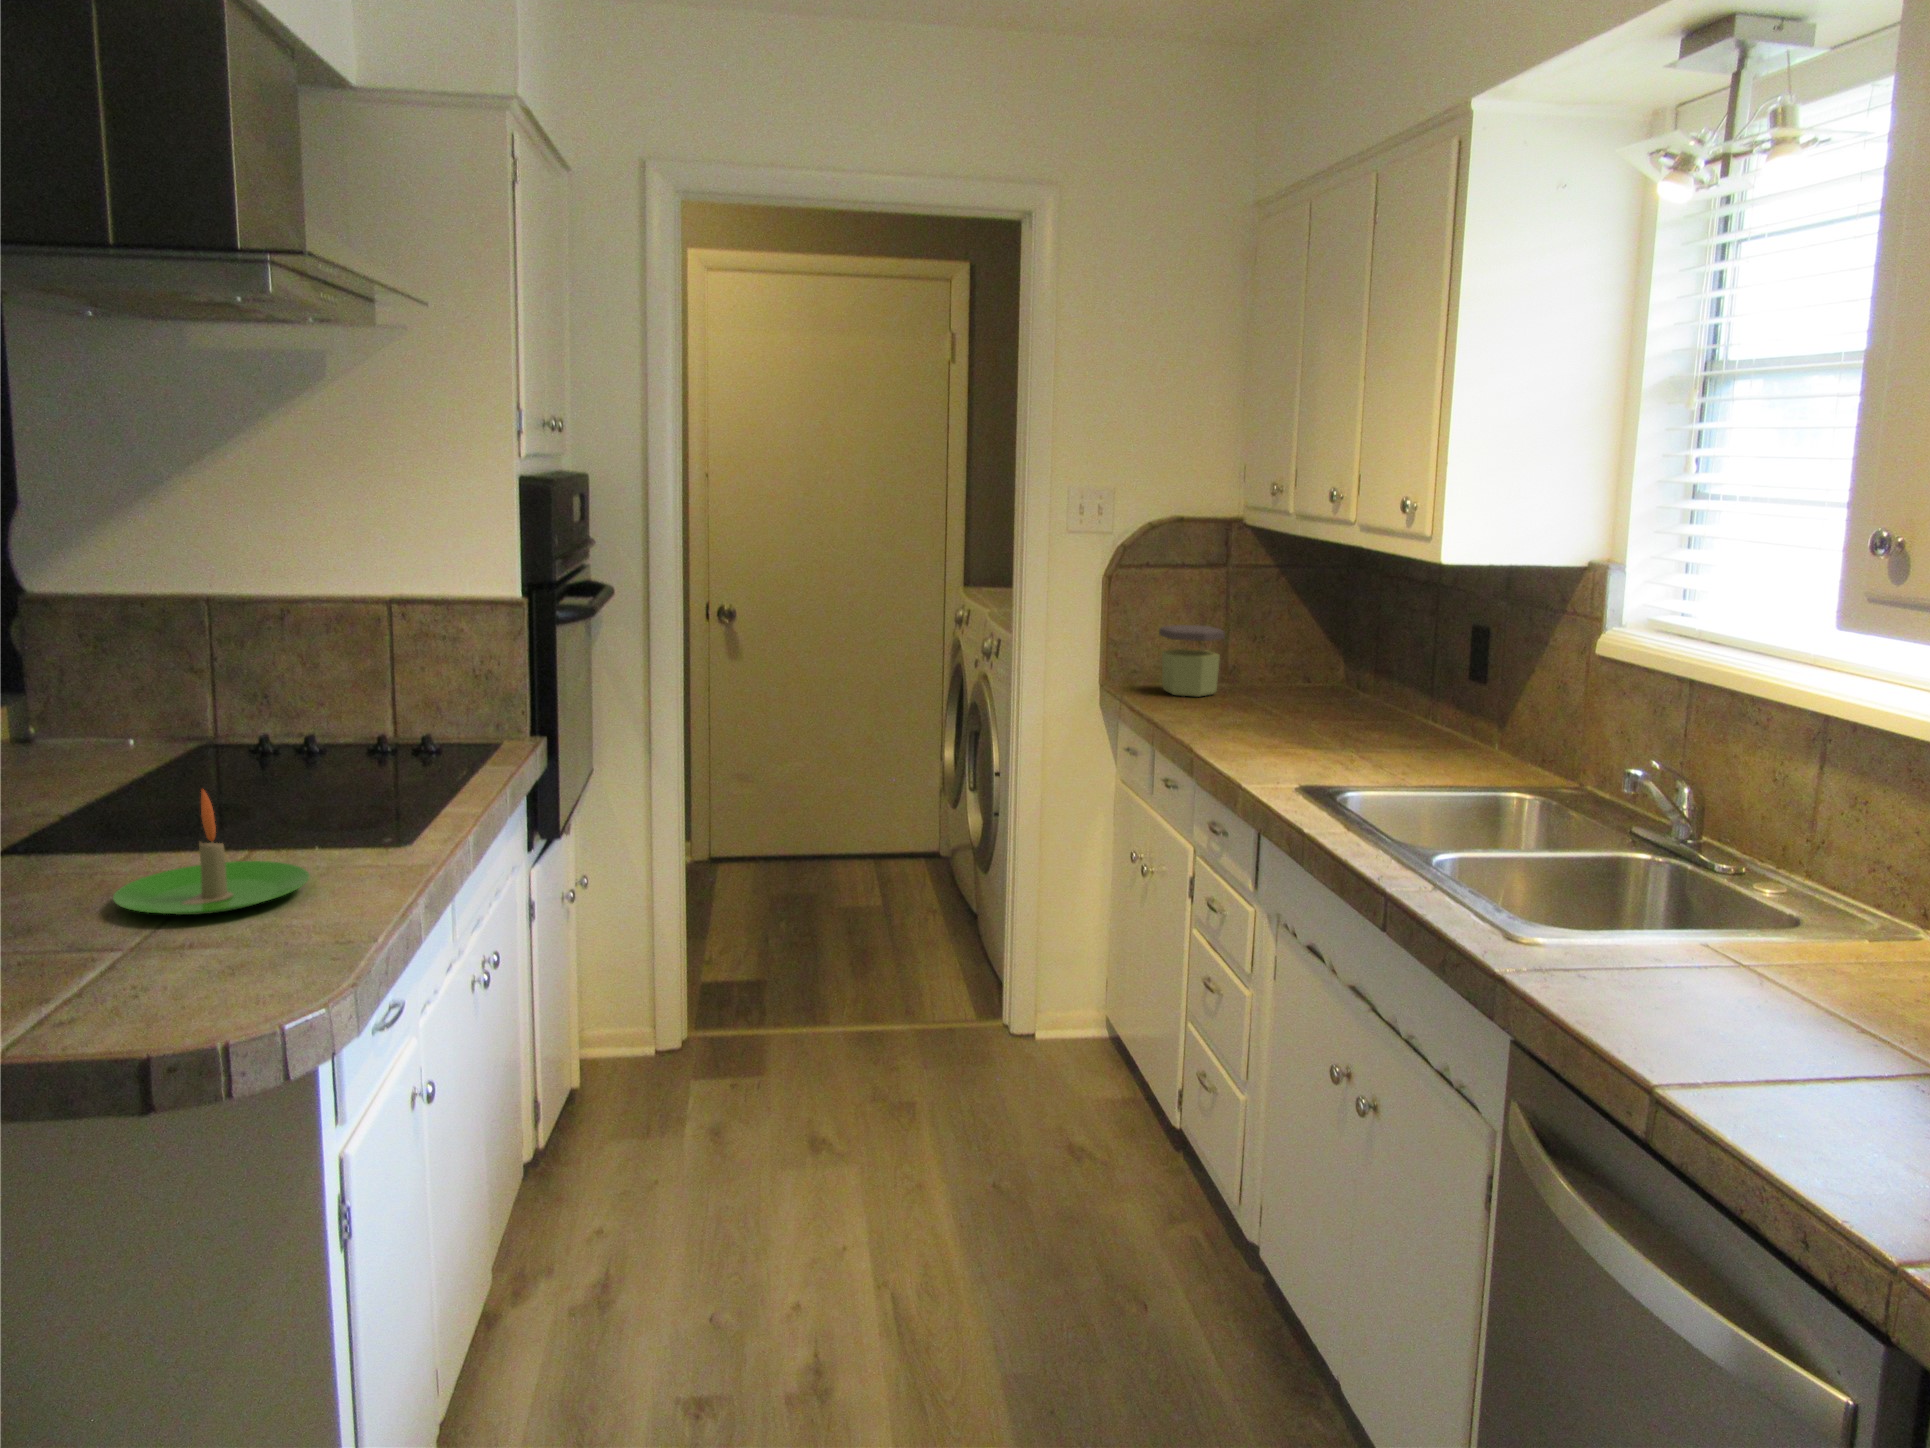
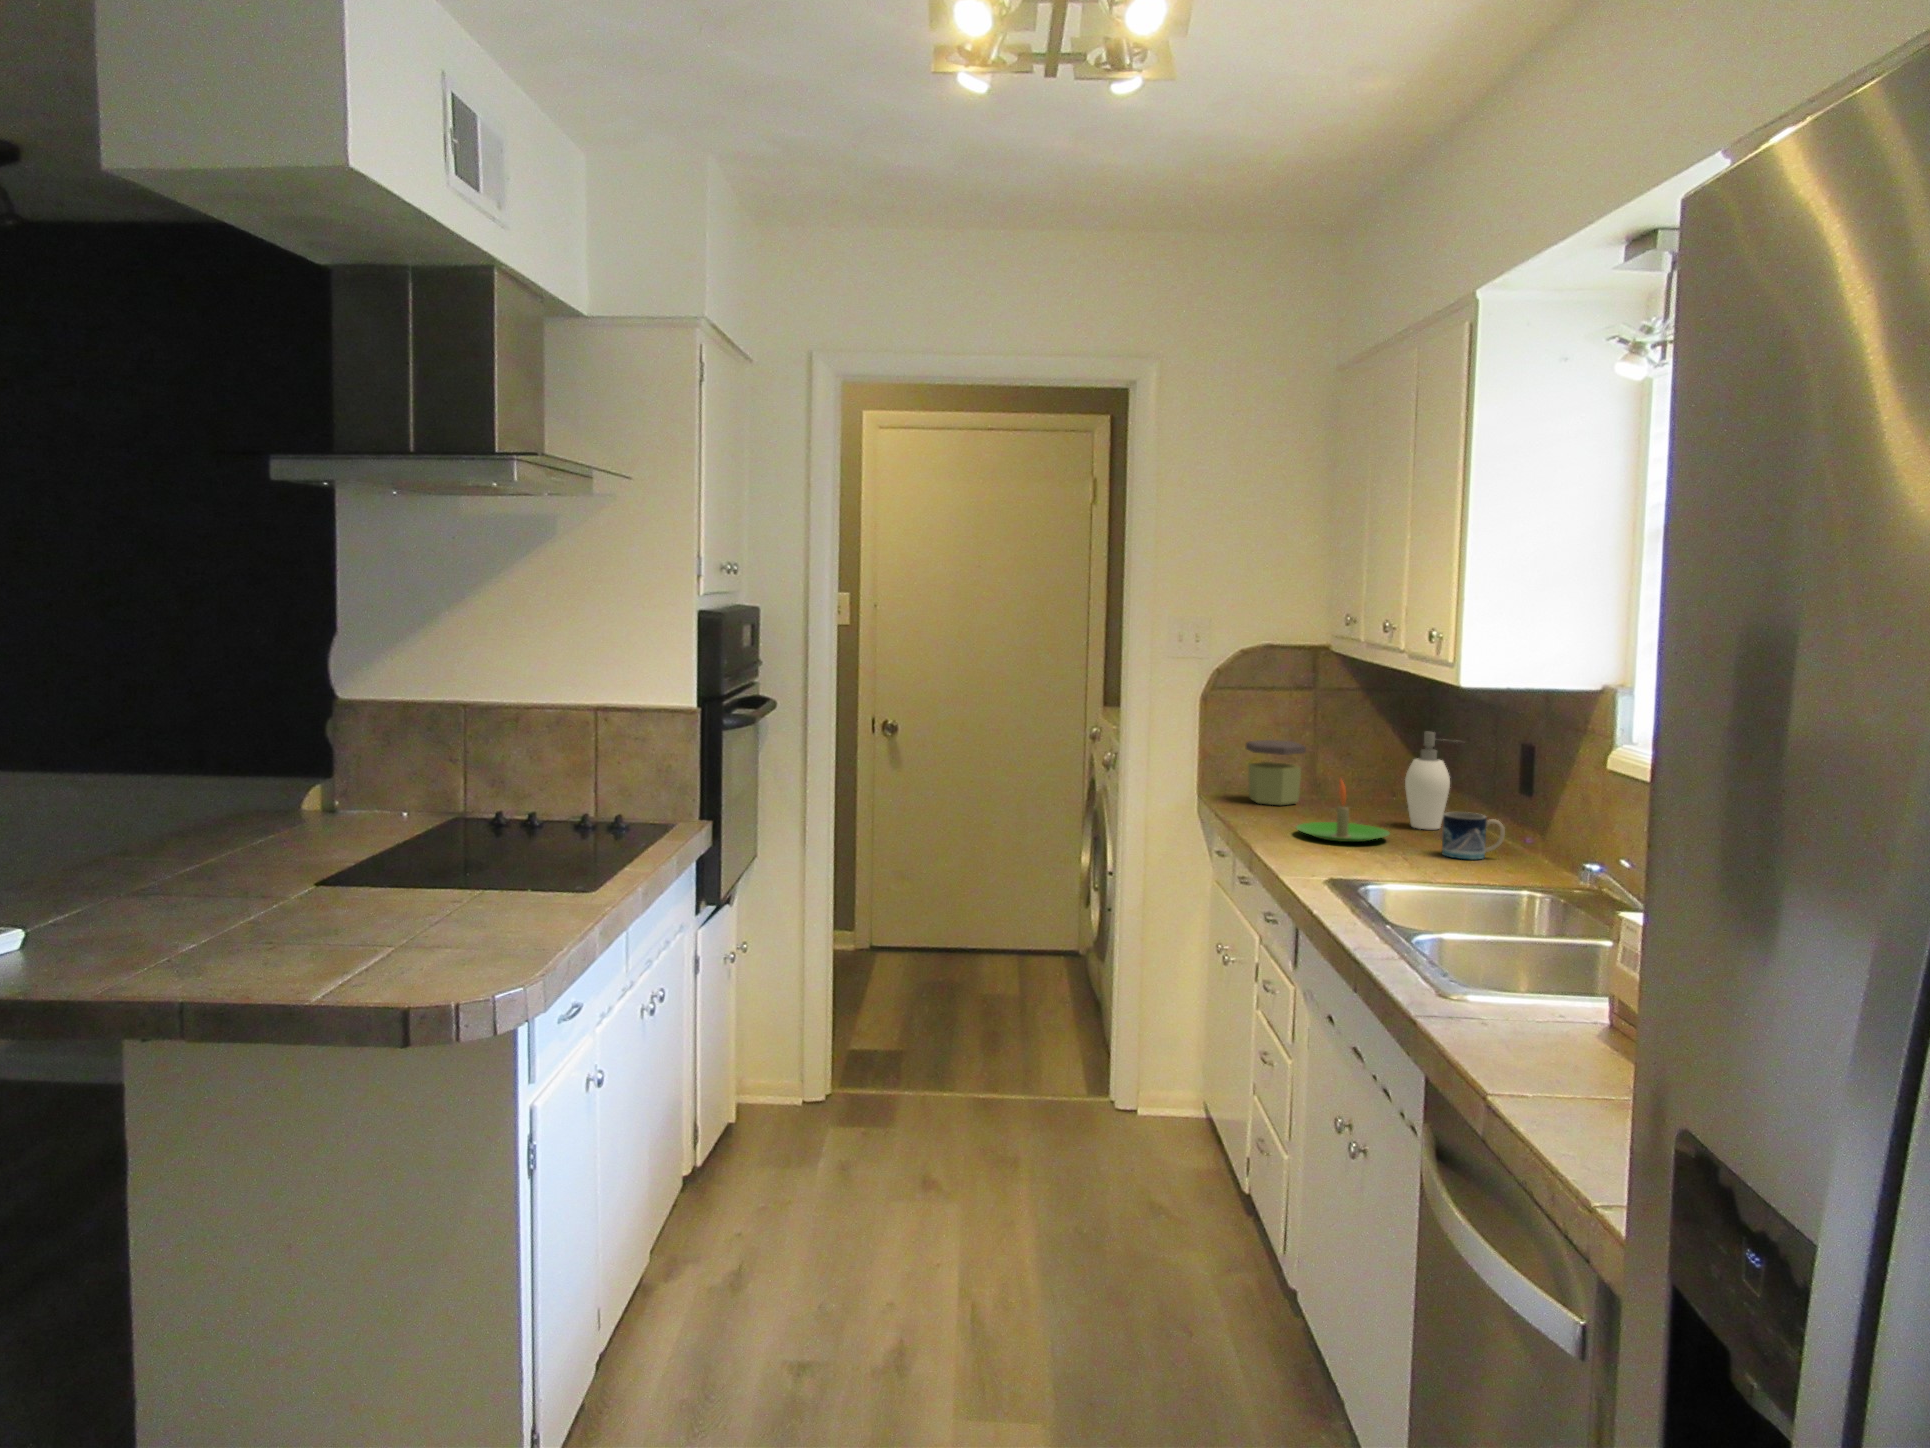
soap dispenser: none [1339,614,1404,720] -> present [1405,732,1450,829]
mug: none [1395,702,1462,754] -> present [1442,812,1505,859]
candle: present [113,789,309,915] -> present [1296,779,1390,842]

